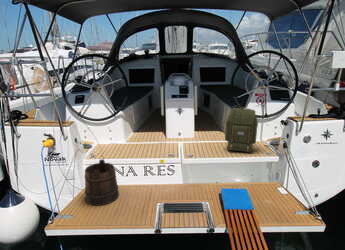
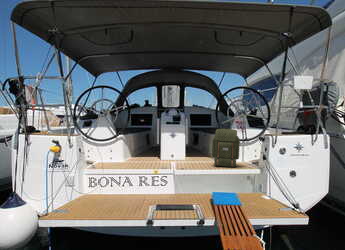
bucket: present [85,159,119,205] -> none [83,167,114,207]

